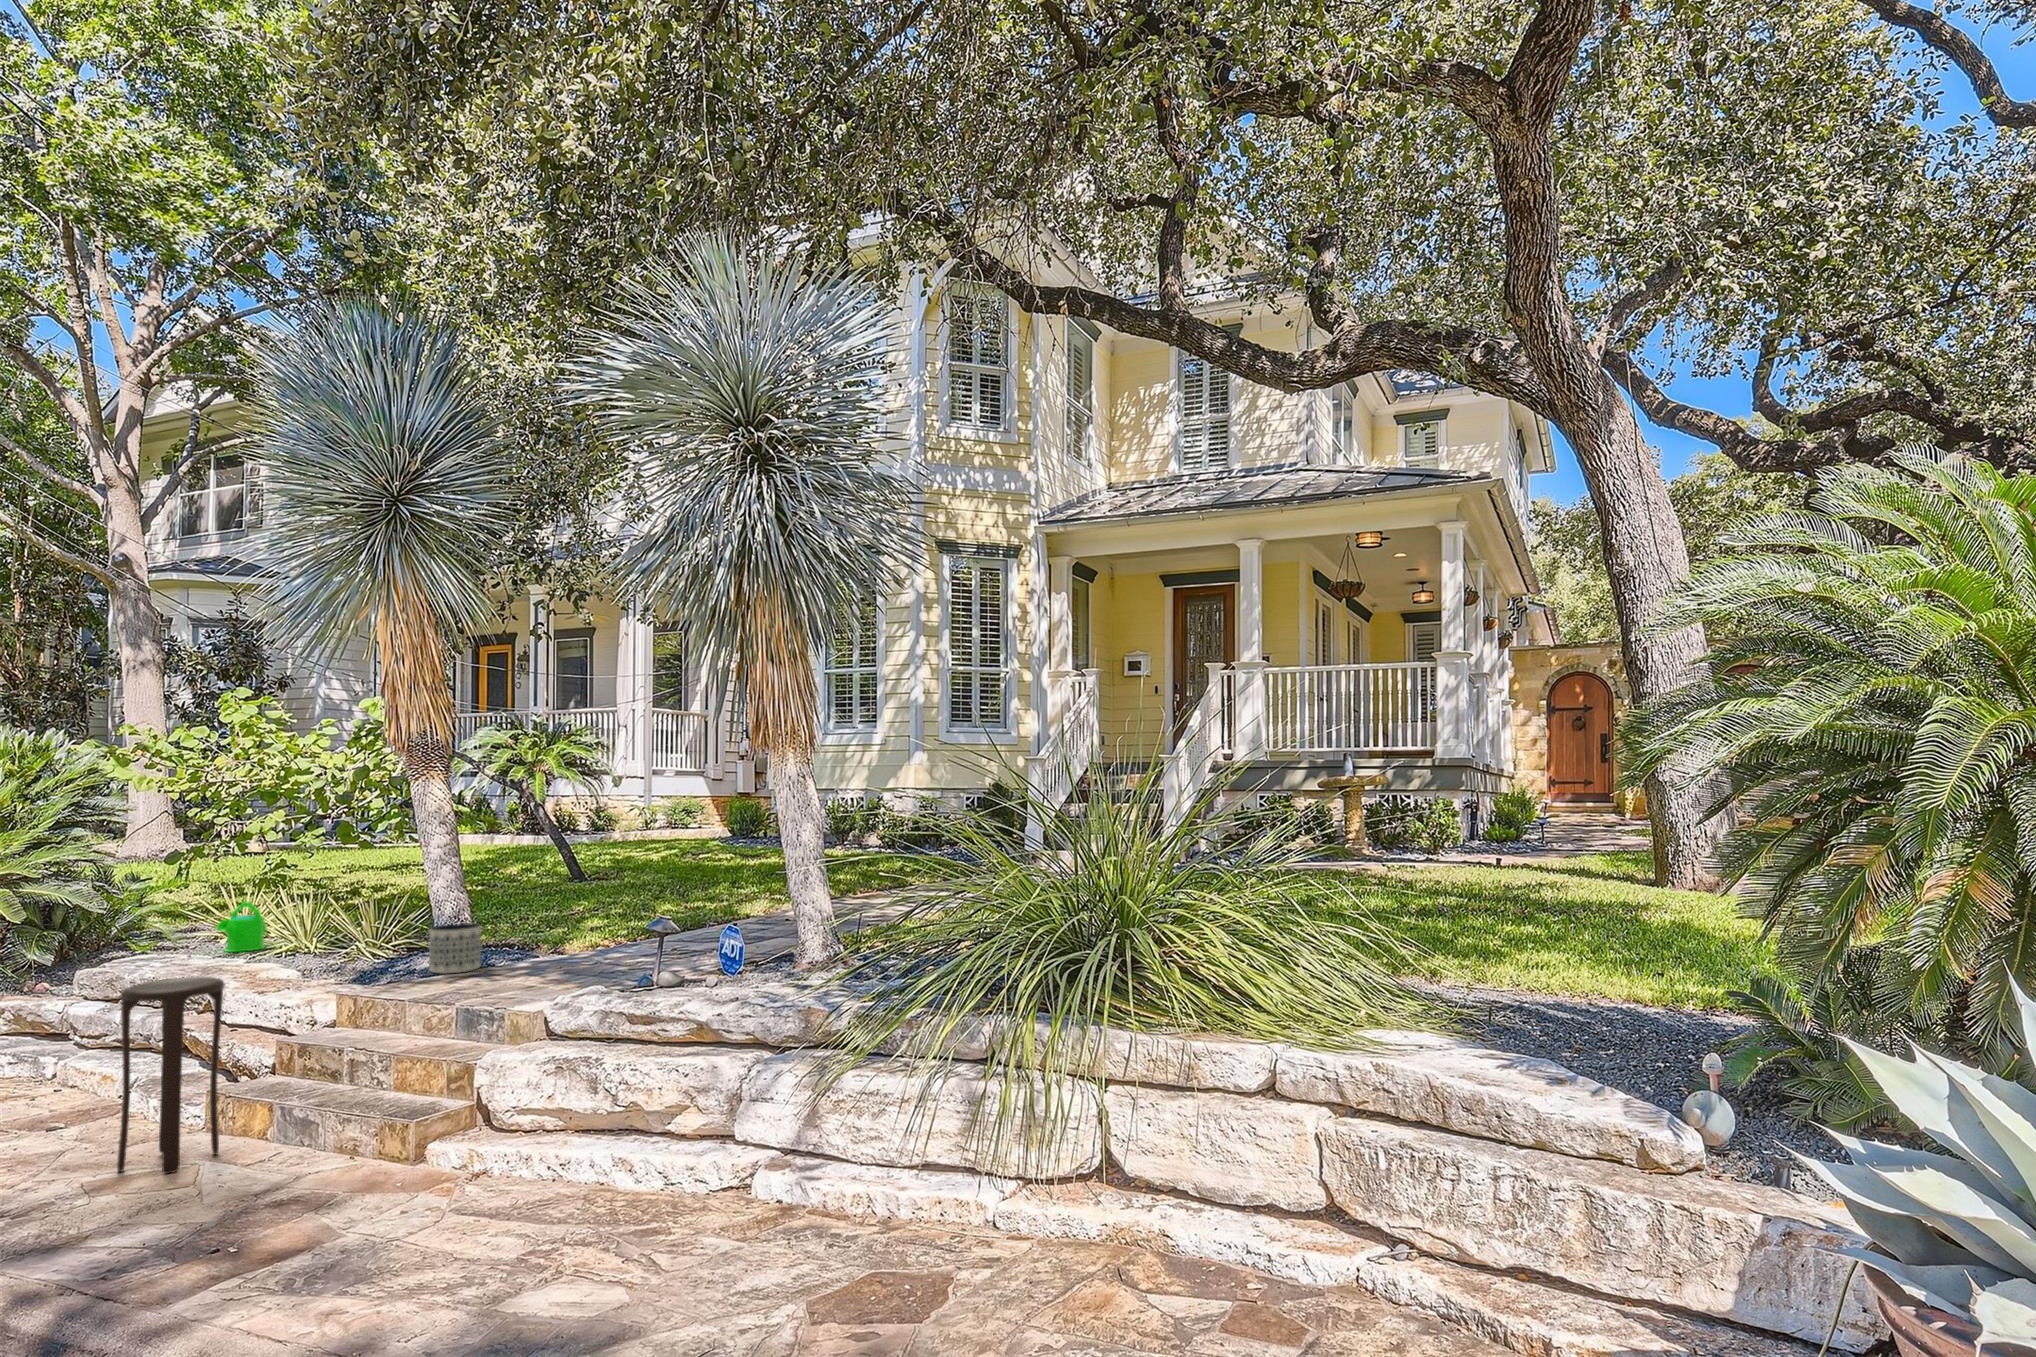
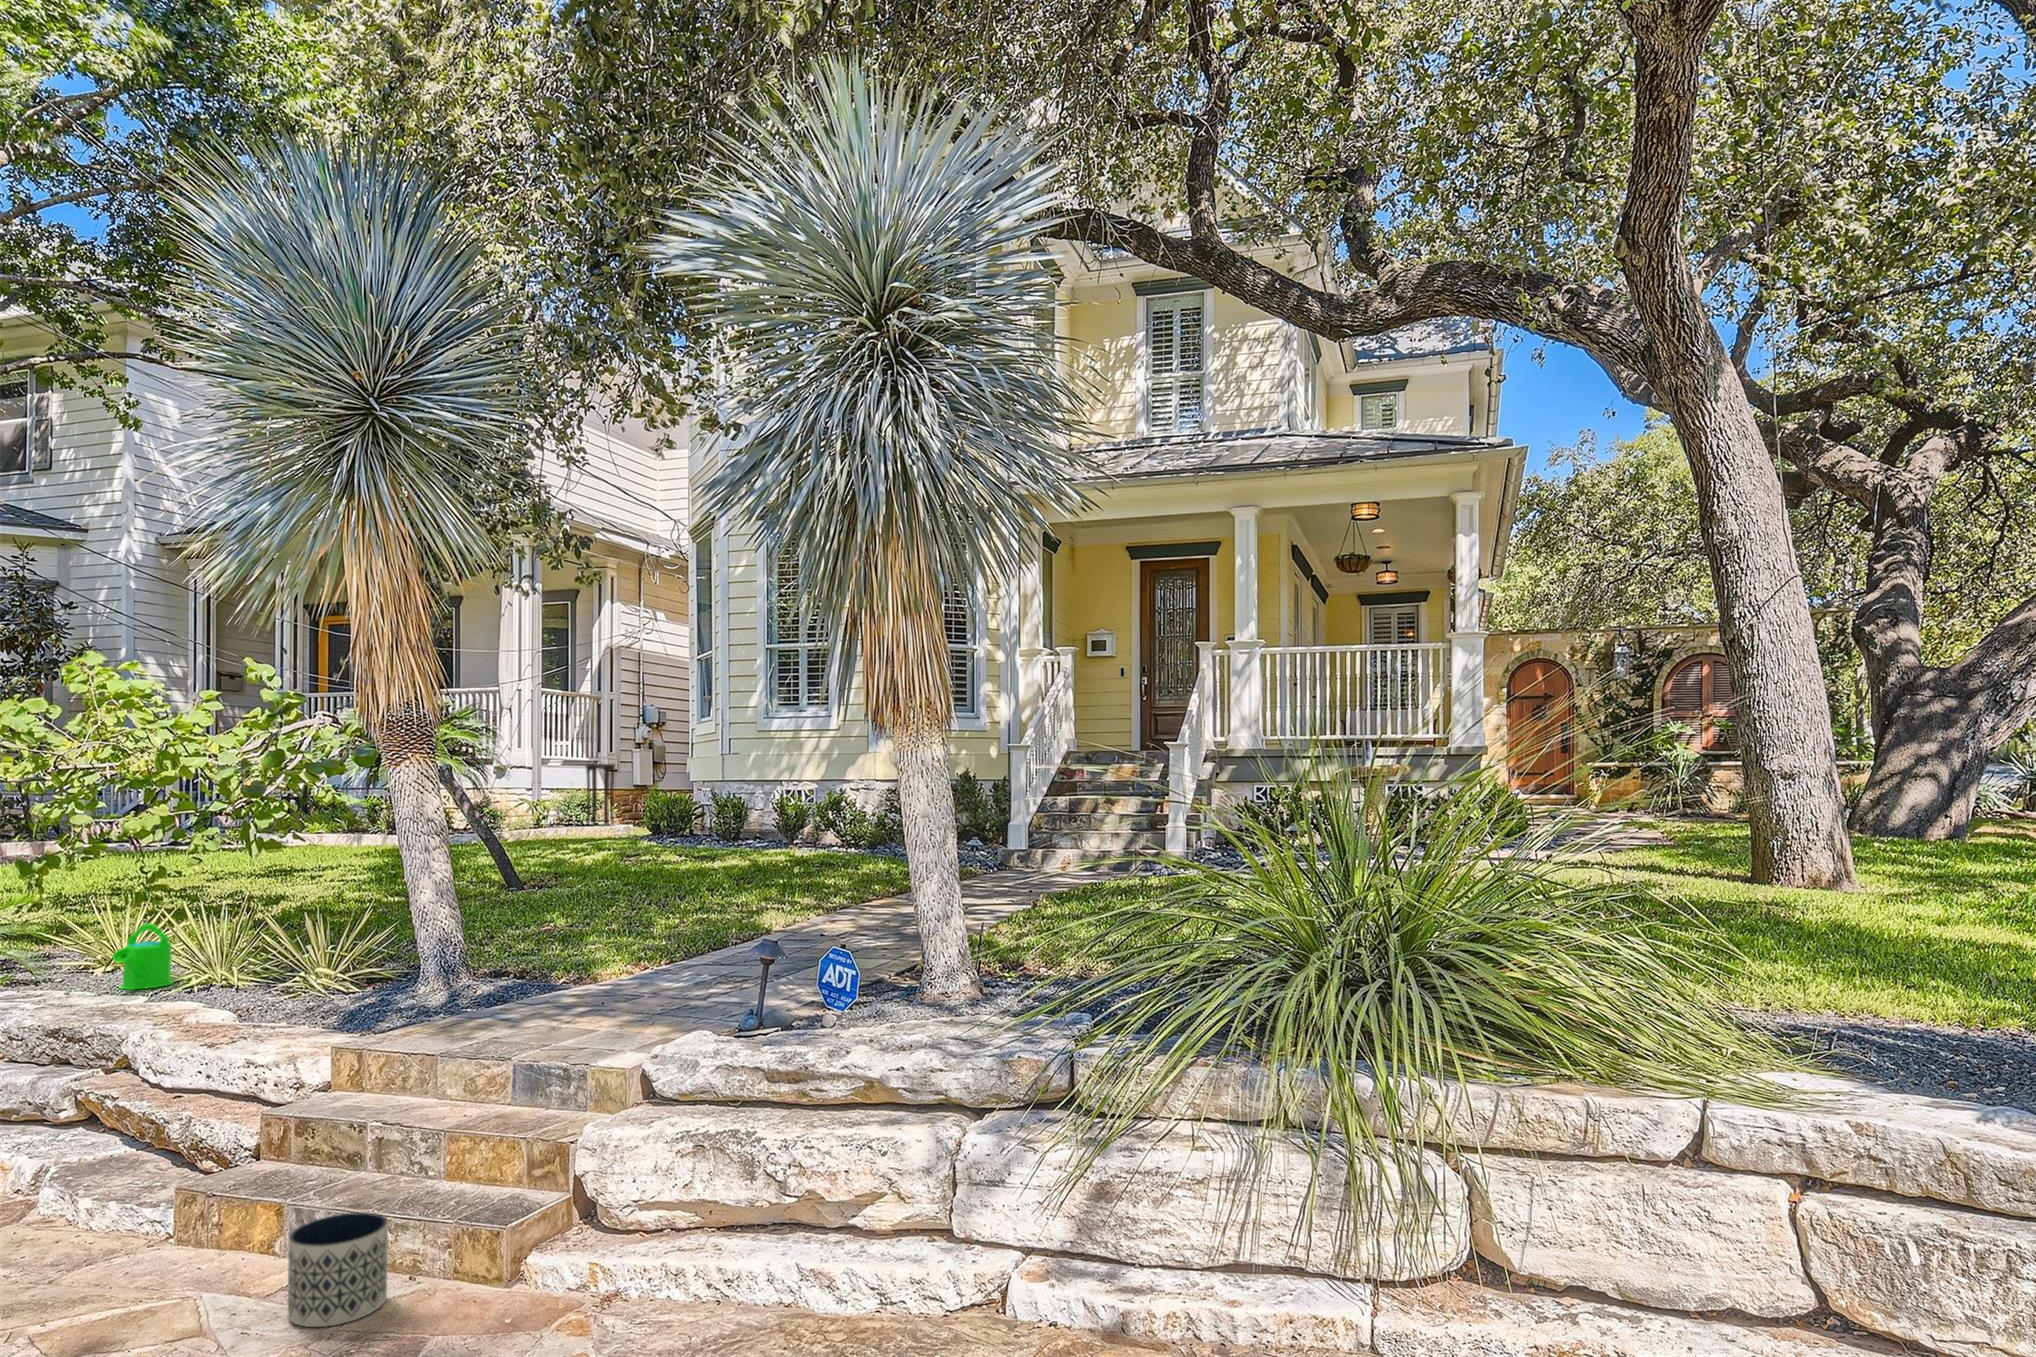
planter: present [429,923,481,974] -> present [288,1212,388,1327]
stool: present [117,977,225,1174] -> present [586,764,615,825]

